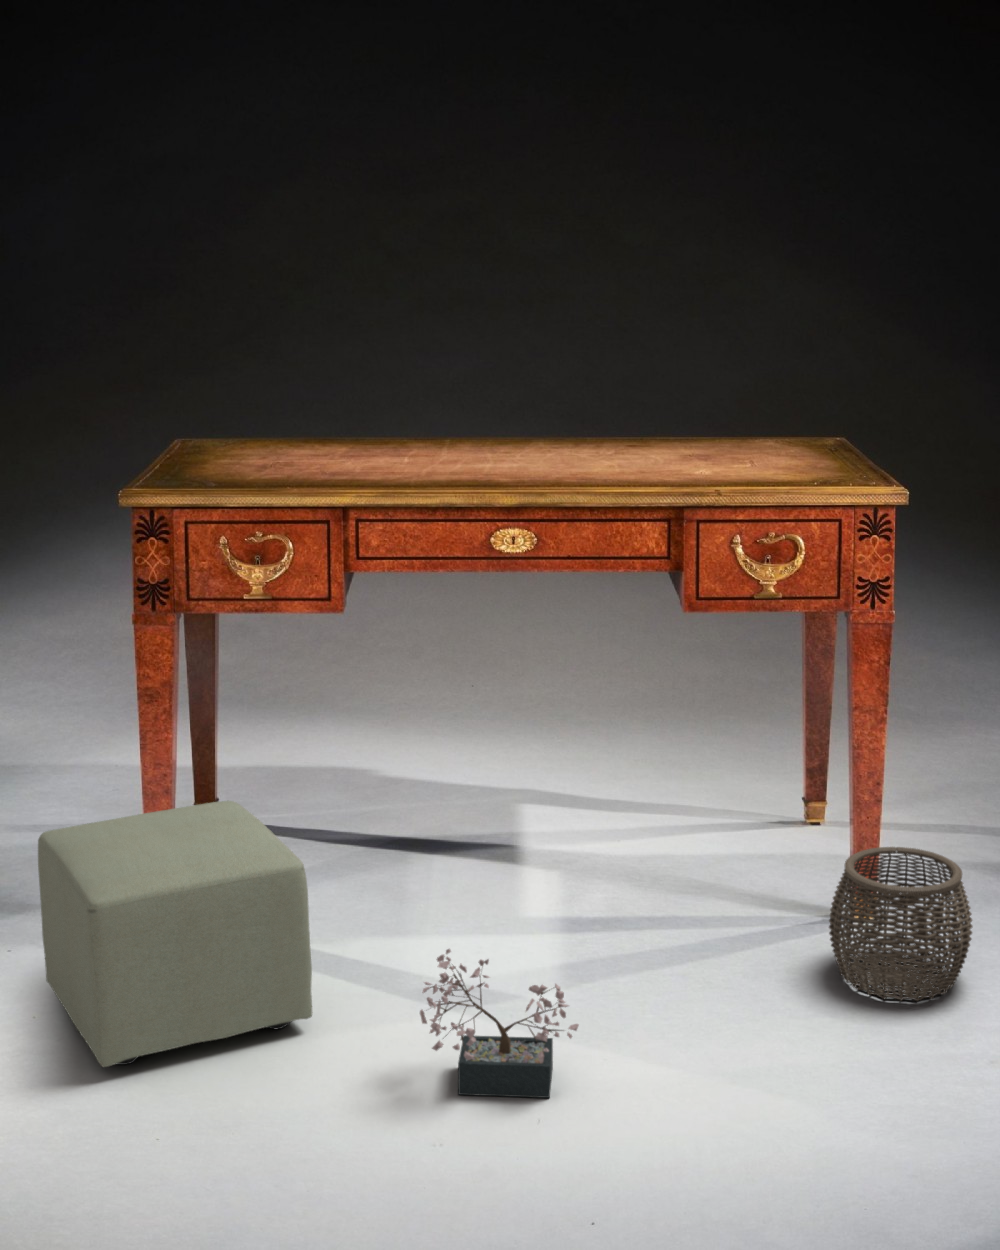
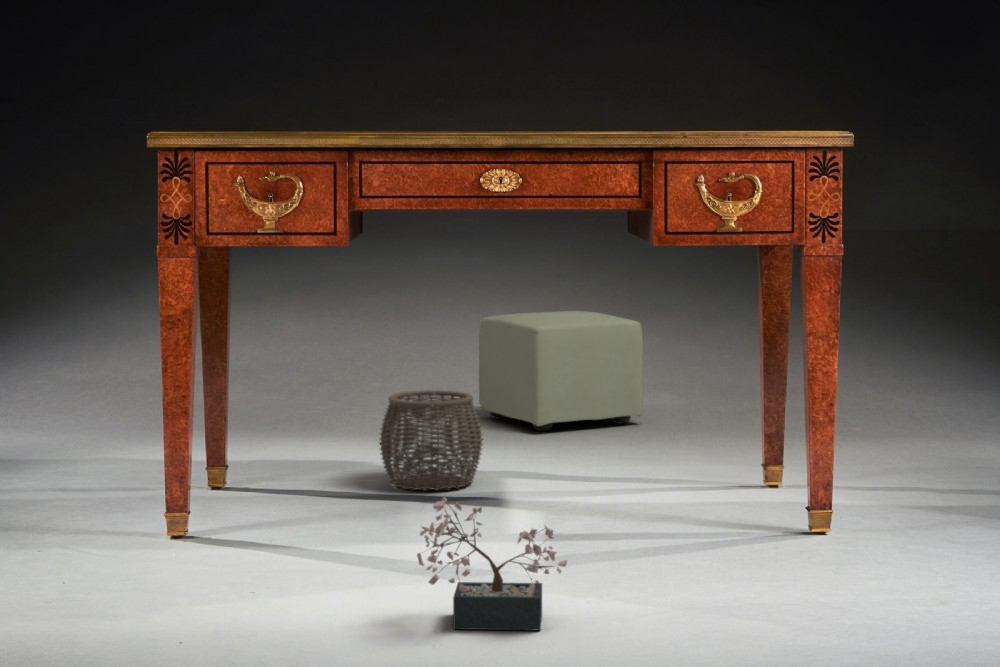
ottoman: present [38,801,312,1067] -> present [479,311,643,431]
woven basket: present [829,847,973,1001] -> present [380,390,483,491]

